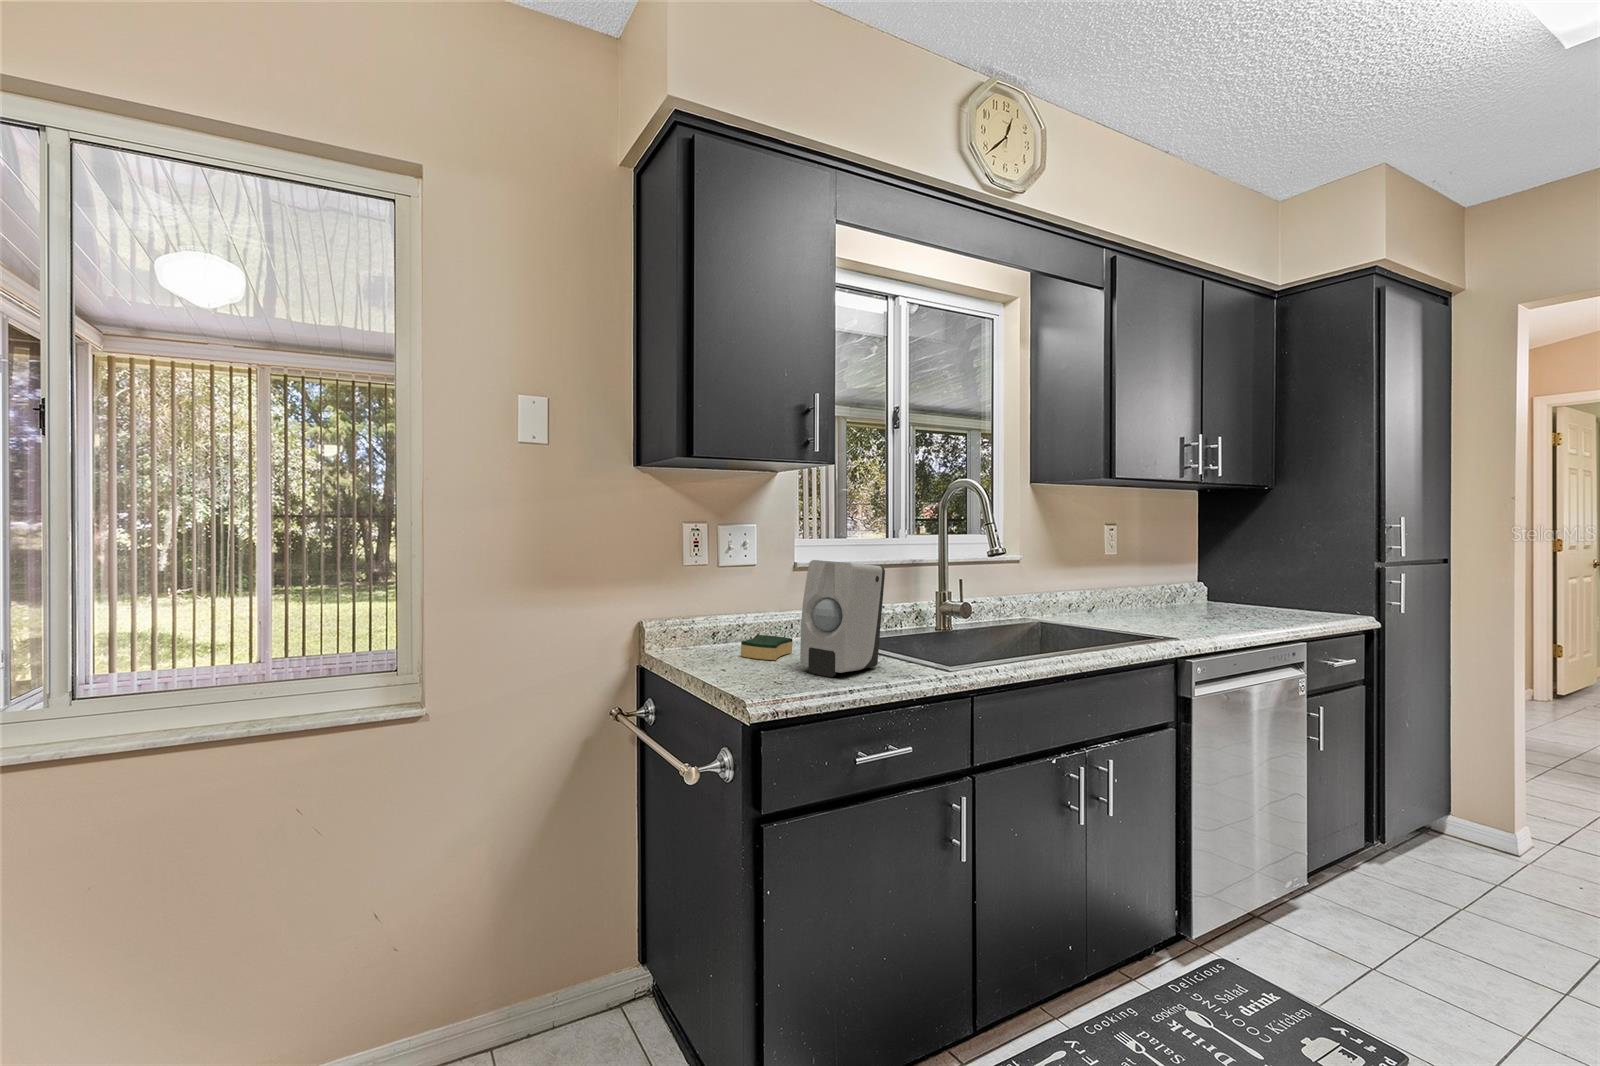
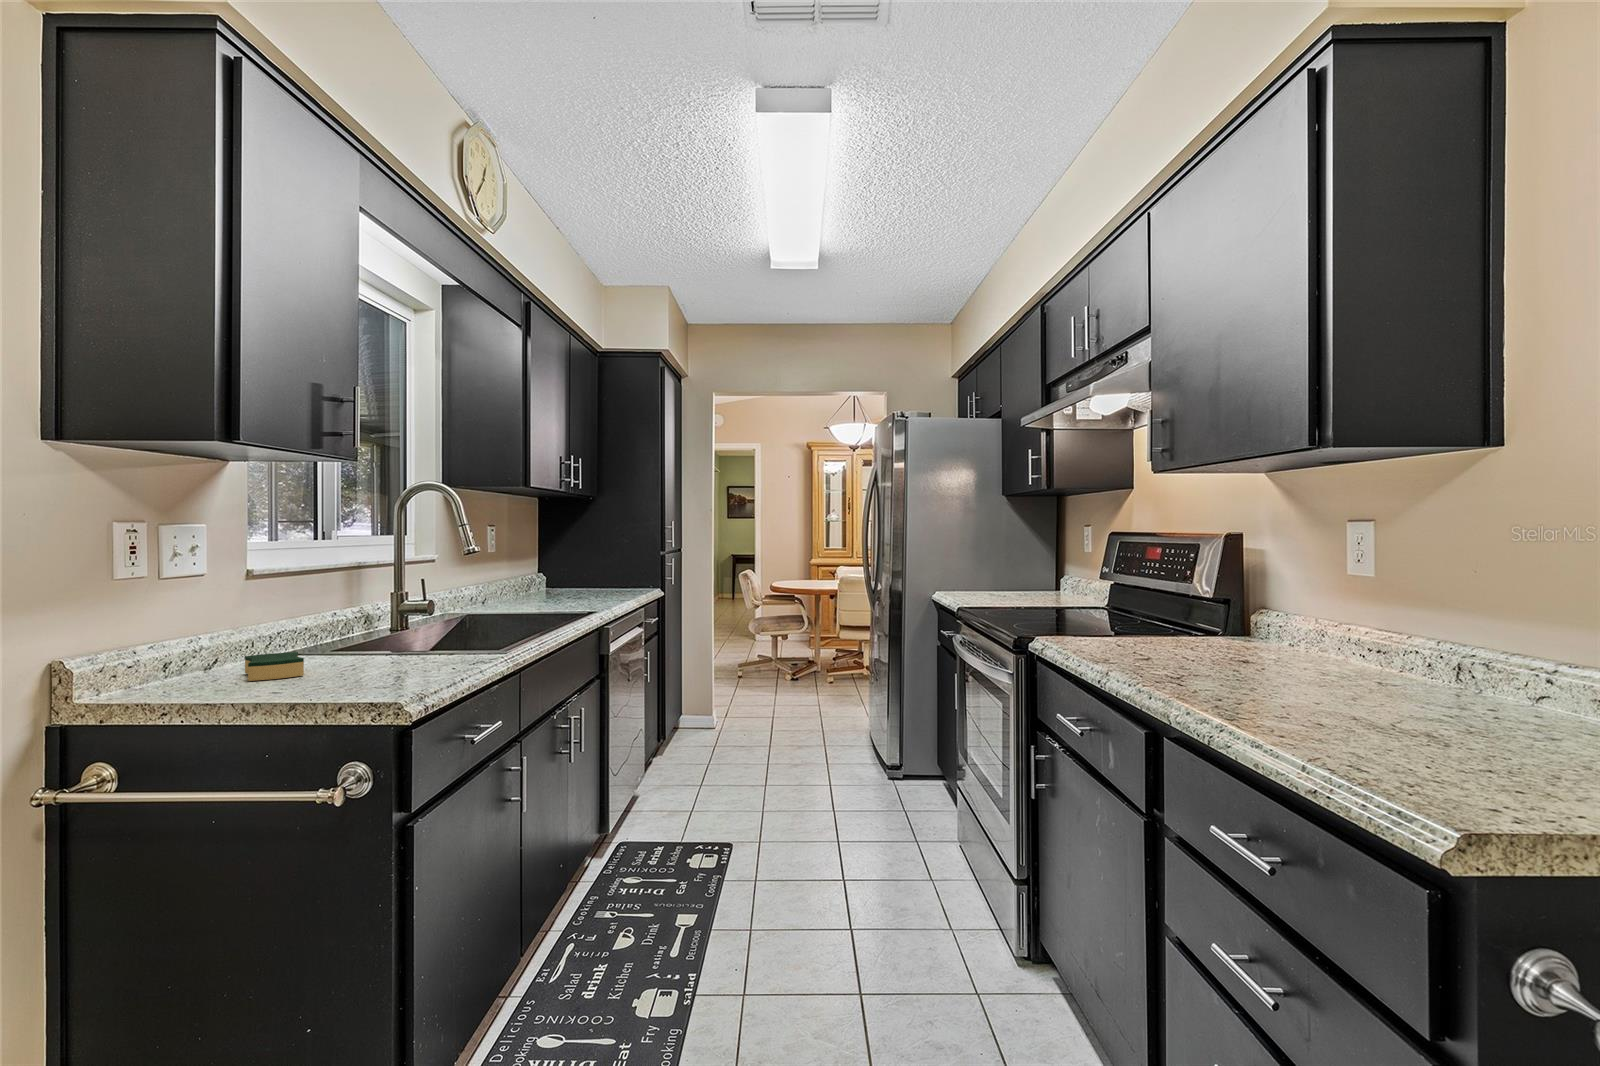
soap dispenser: present [800,560,885,677] -> none [360,555,423,674]

